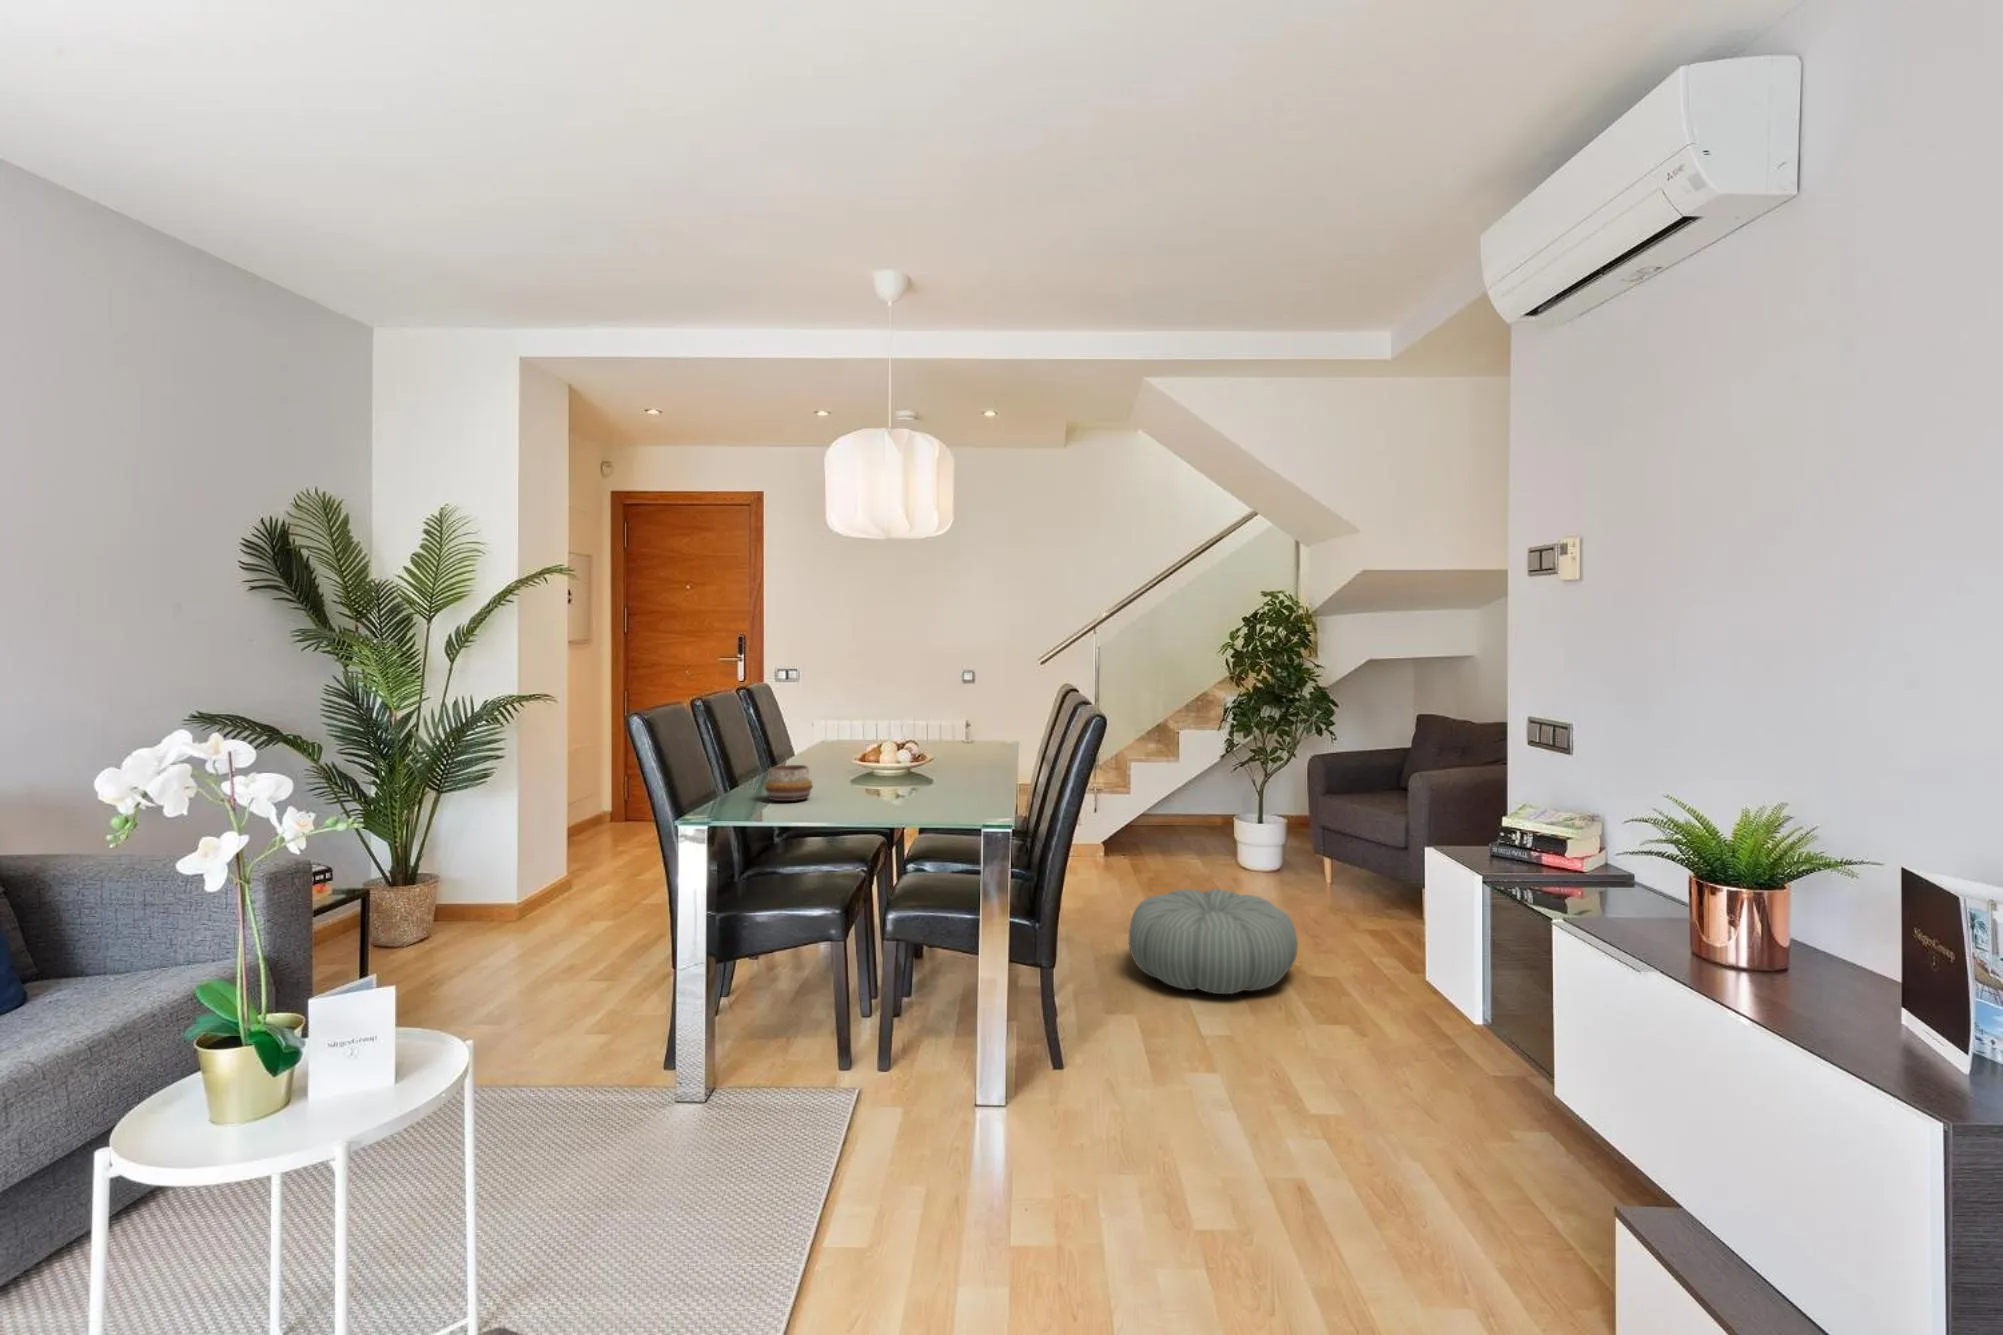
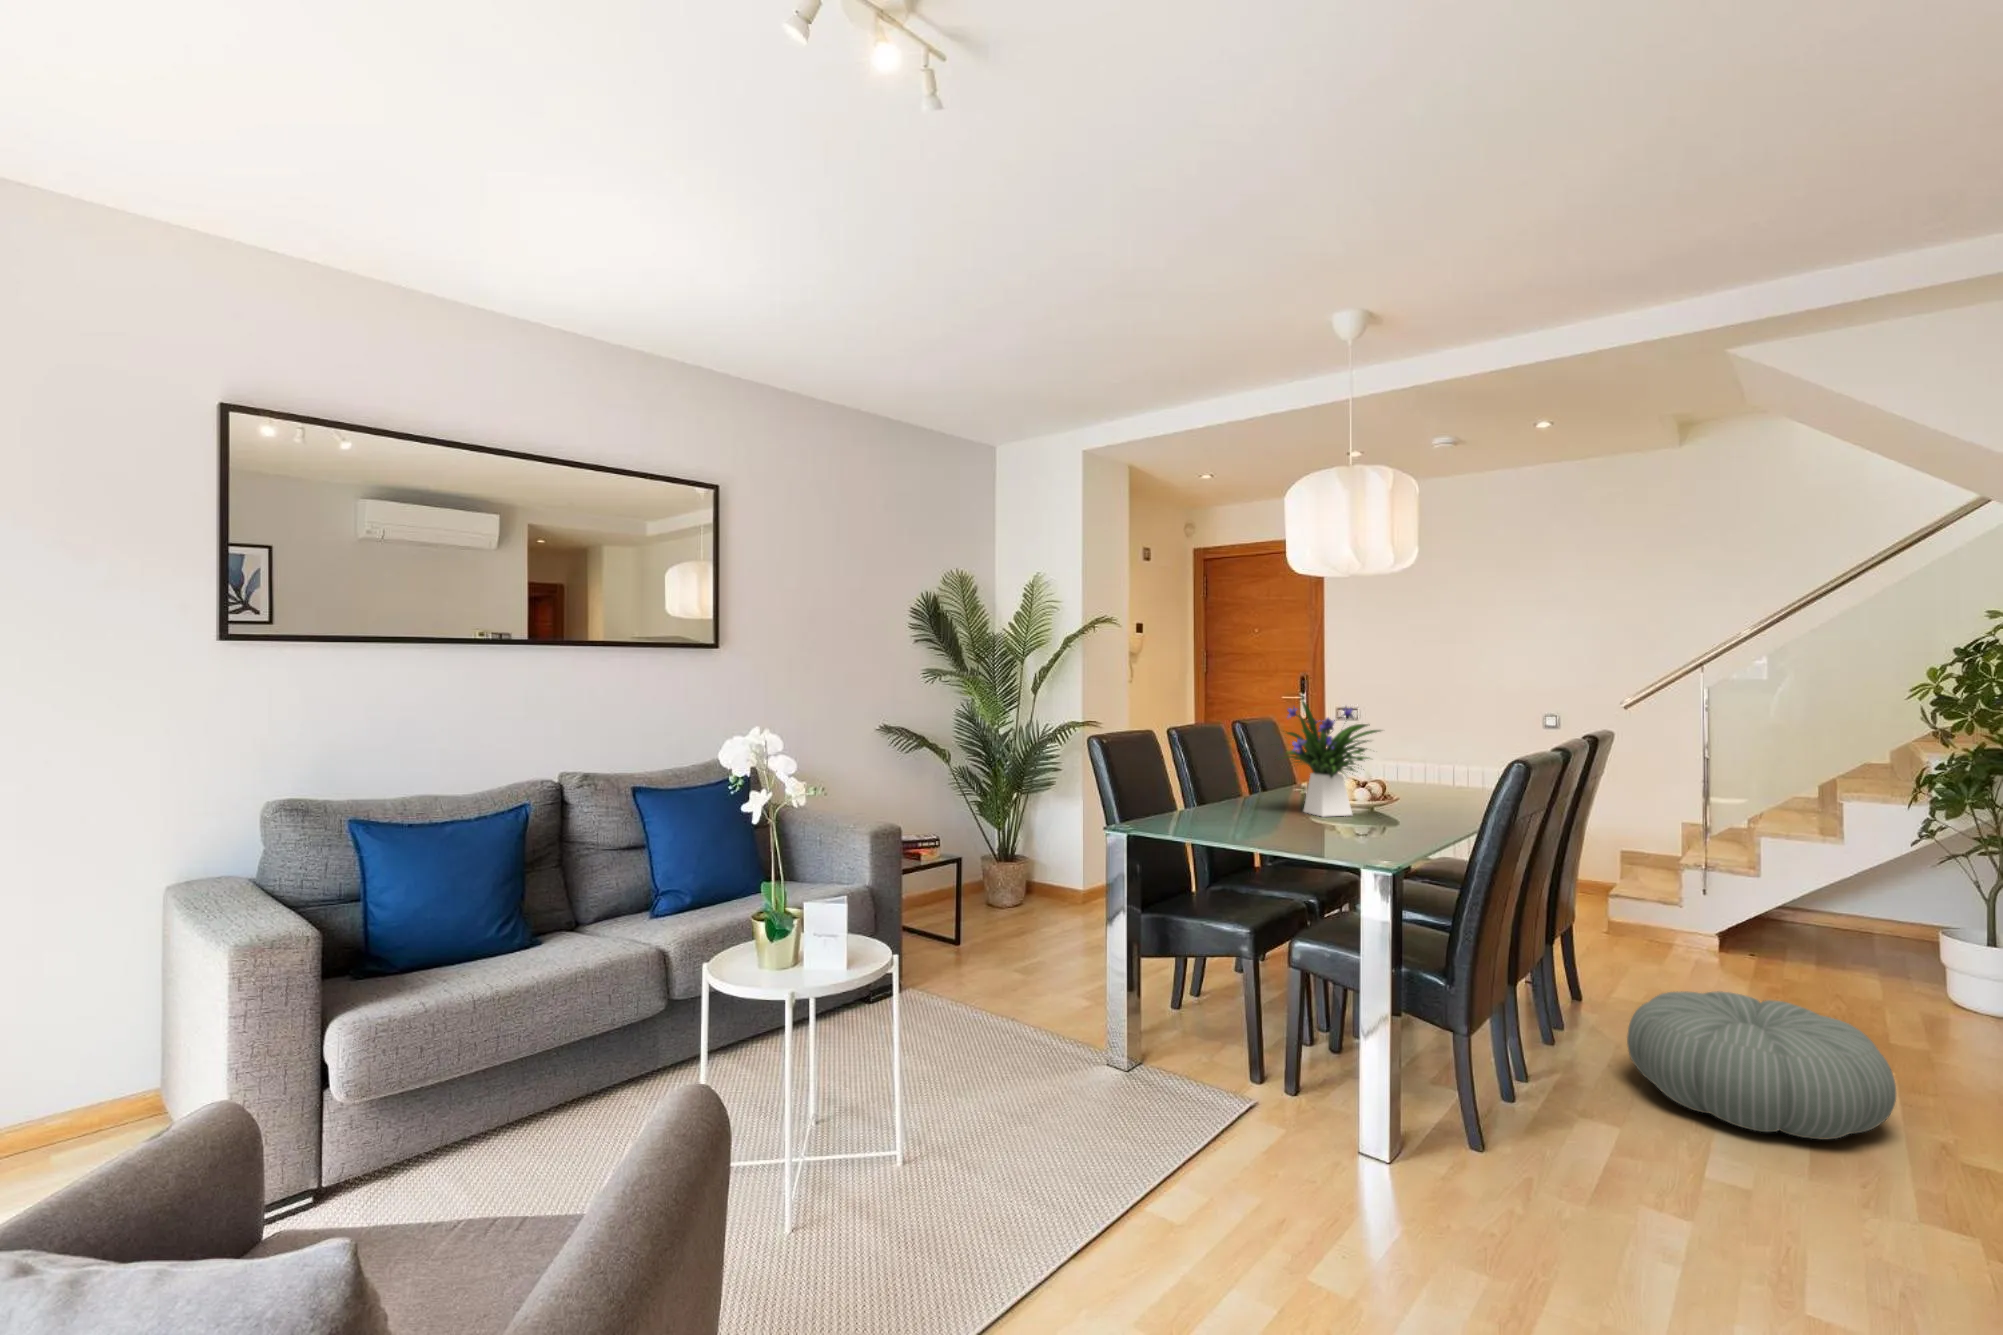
flower arrangement: none [830,661,945,782] -> present [1283,701,1381,817]
decorative bowl: present [765,765,813,801] -> none [1190,791,1233,823]

